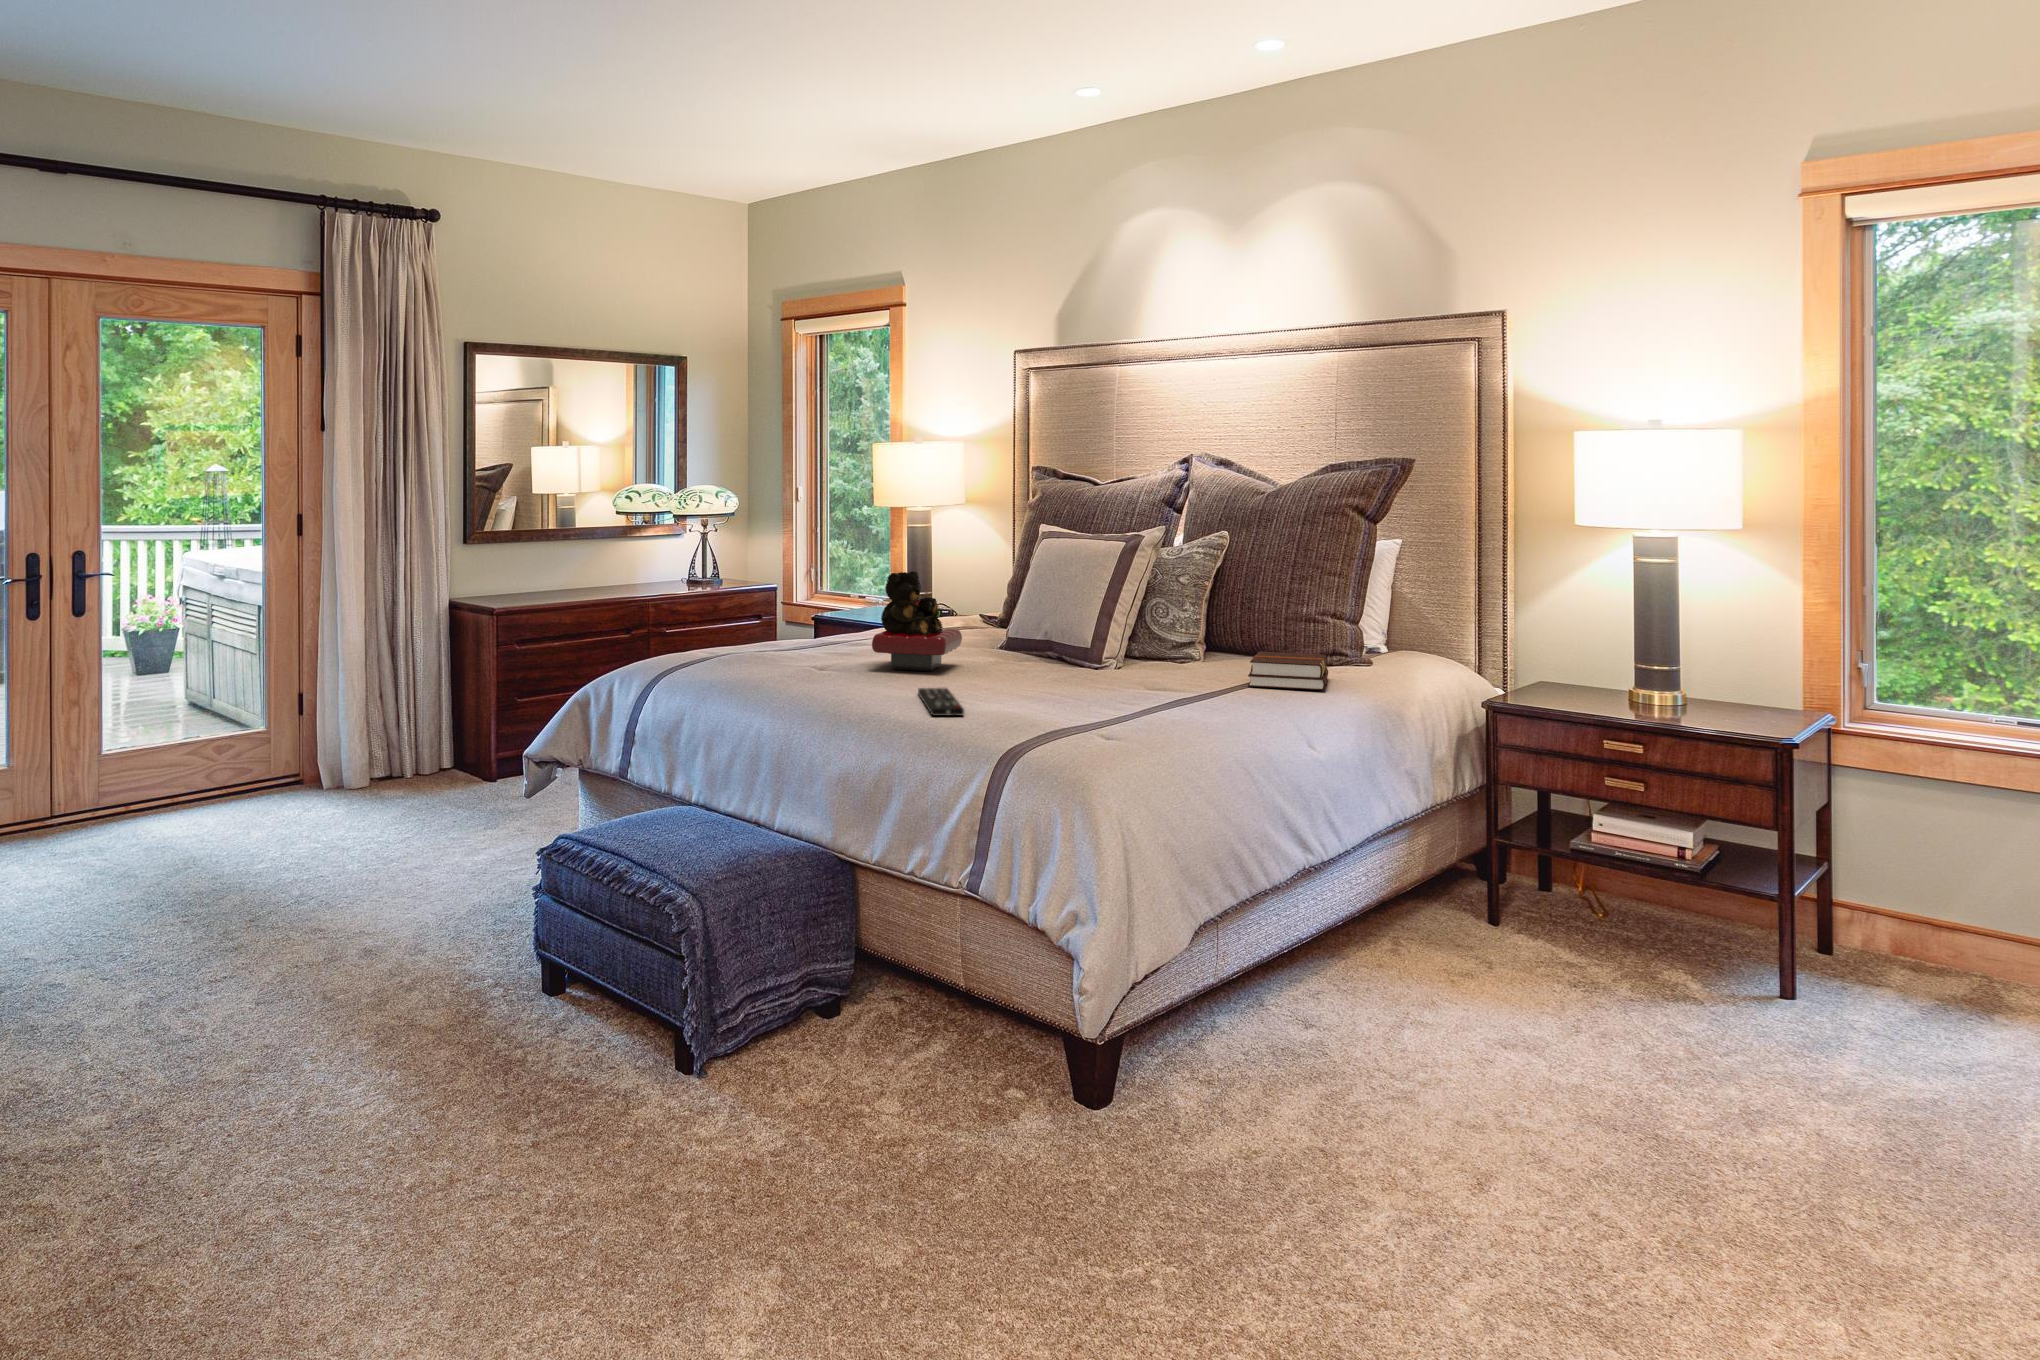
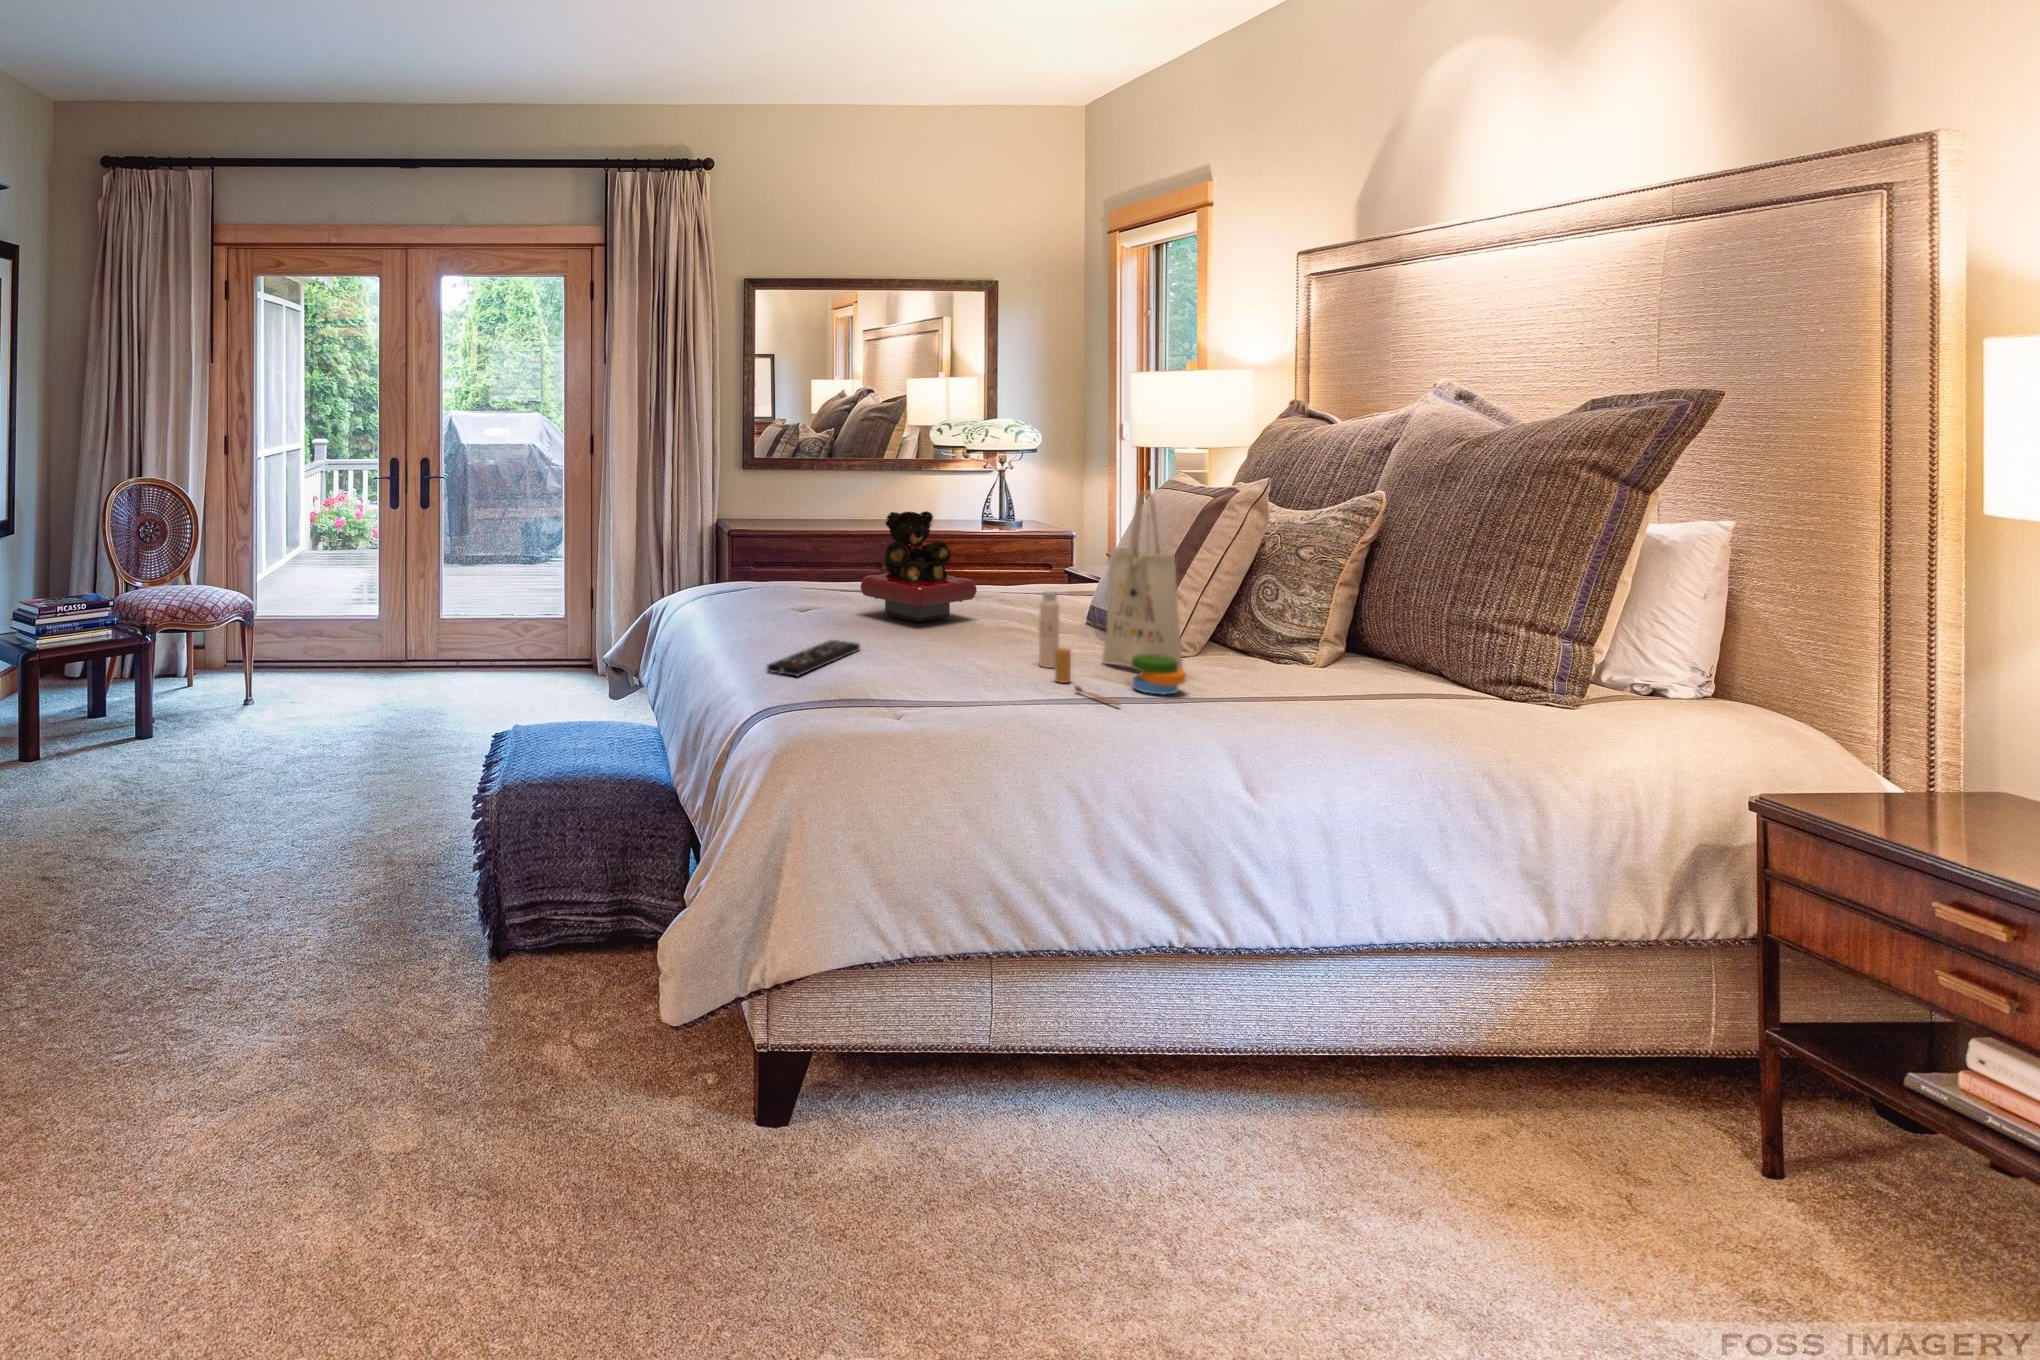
tote bag: none [1084,537,1210,702] -> present [1039,490,1186,706]
hardback book: present [1248,652,1328,690] -> none [1261,652,1434,719]

